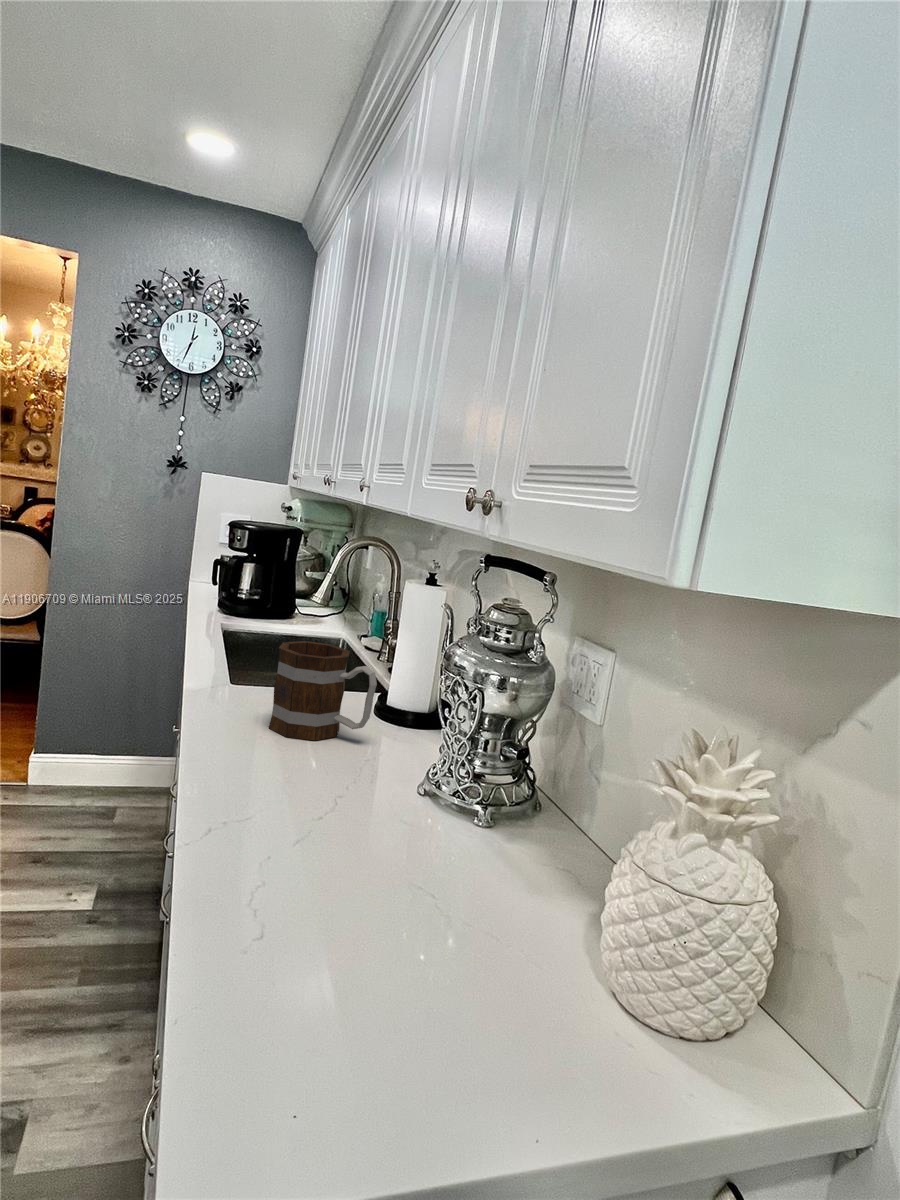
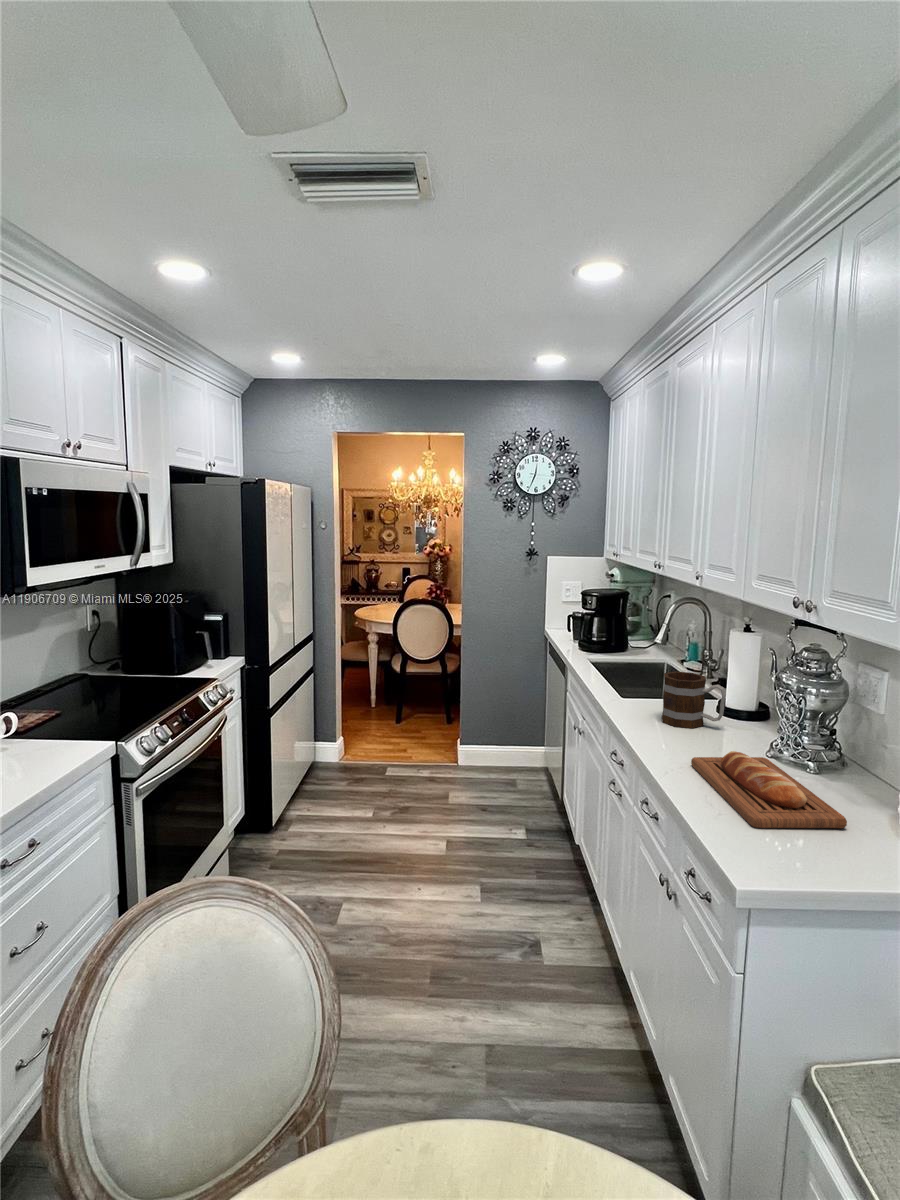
bread loaf: none [271,789,511,974] -> present [691,751,847,828]

